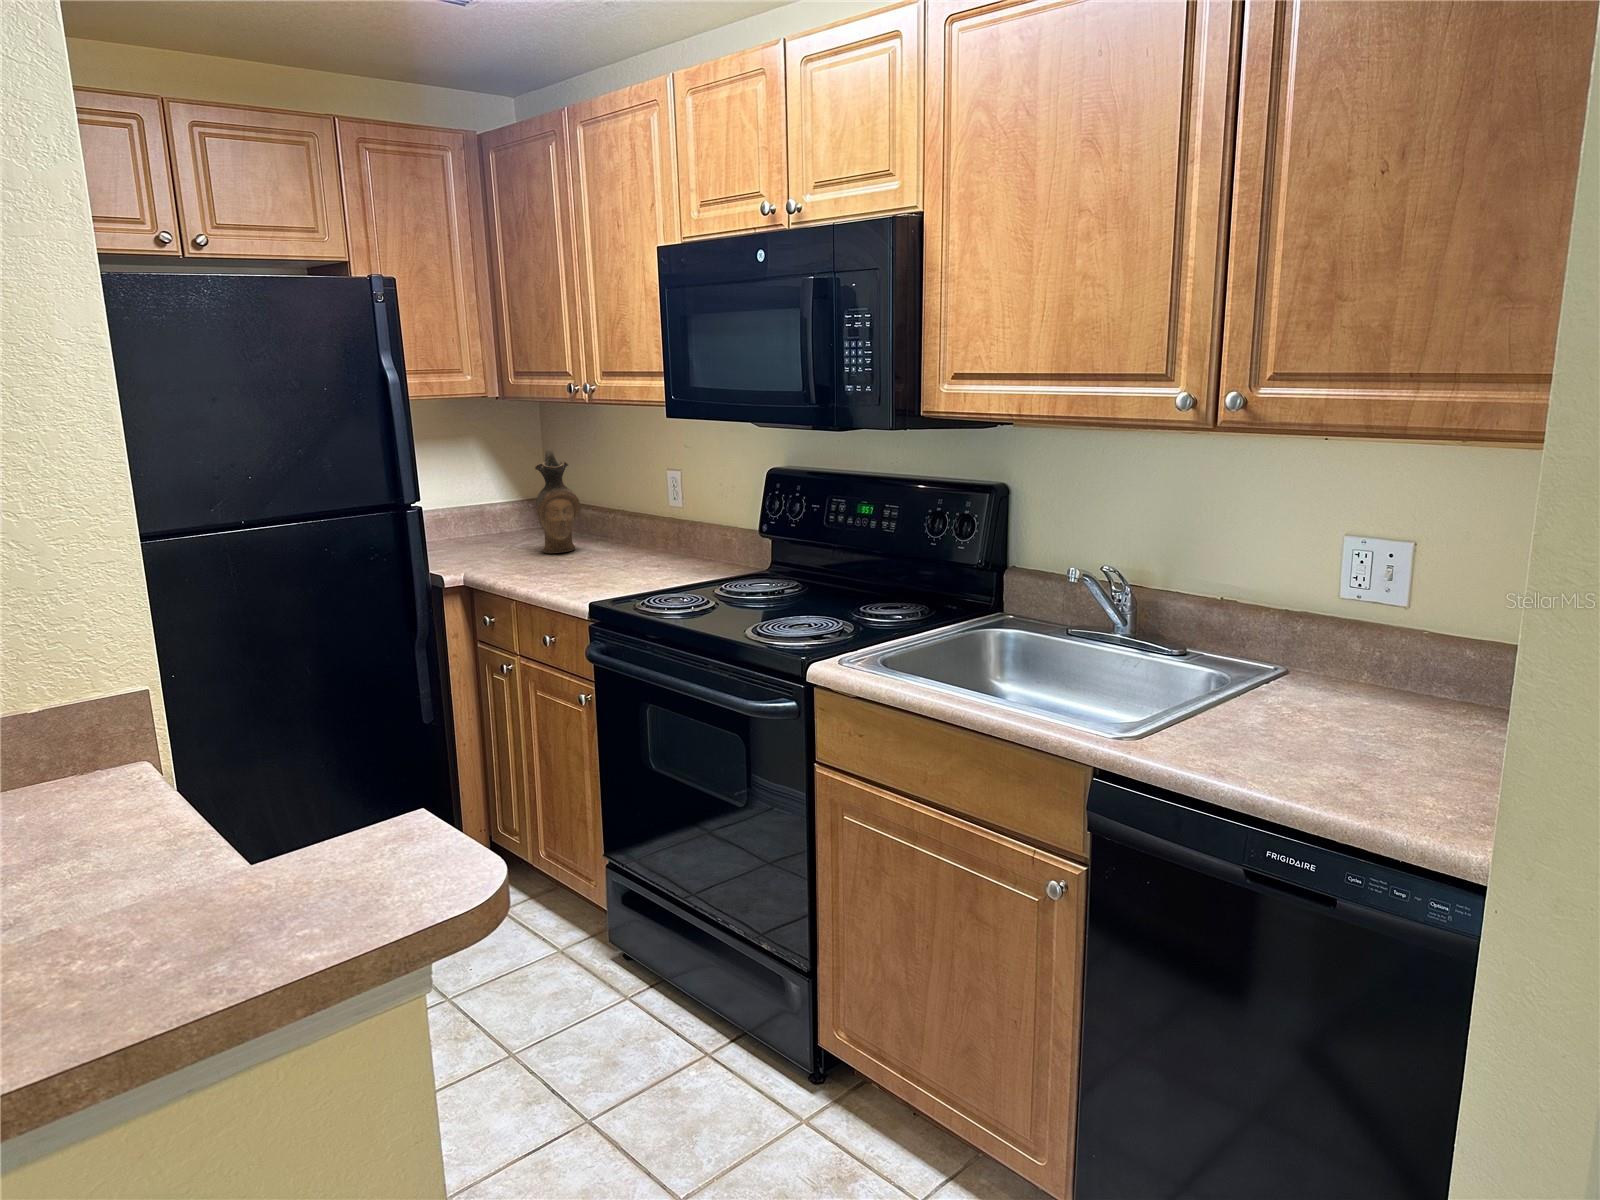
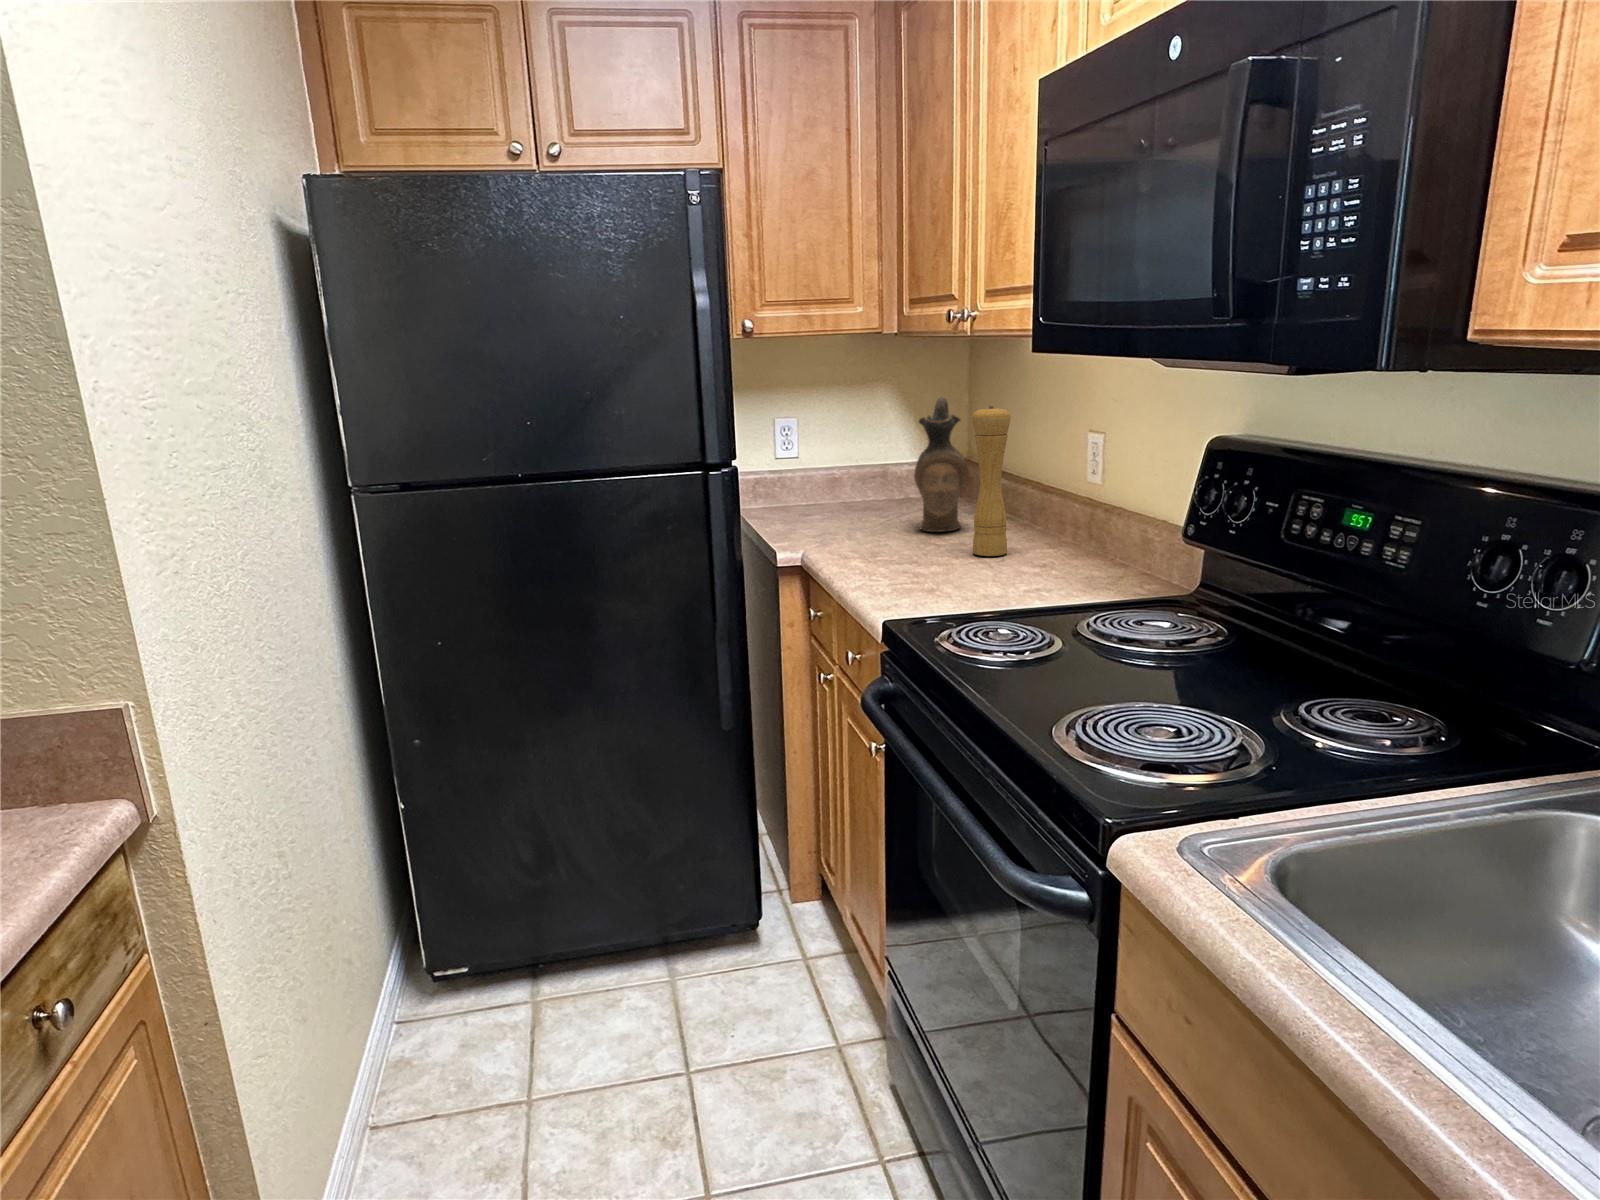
pepper mill: none [594,453,627,564] -> present [972,406,1011,556]

